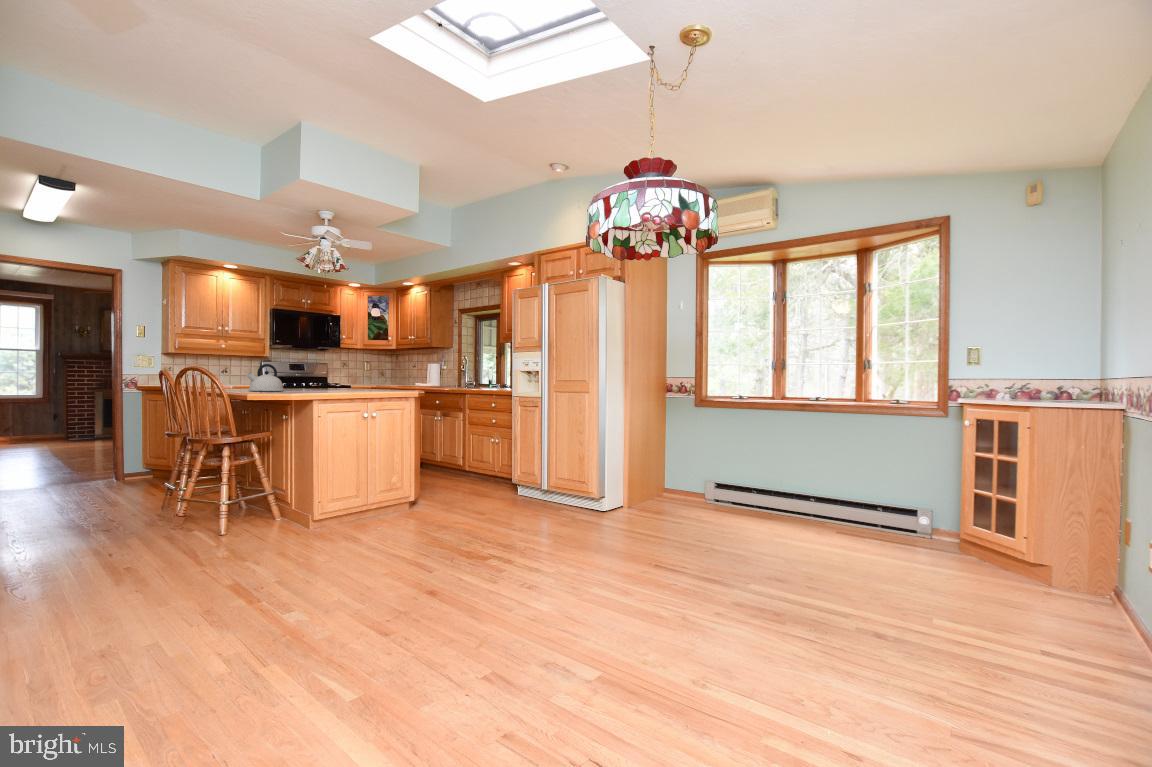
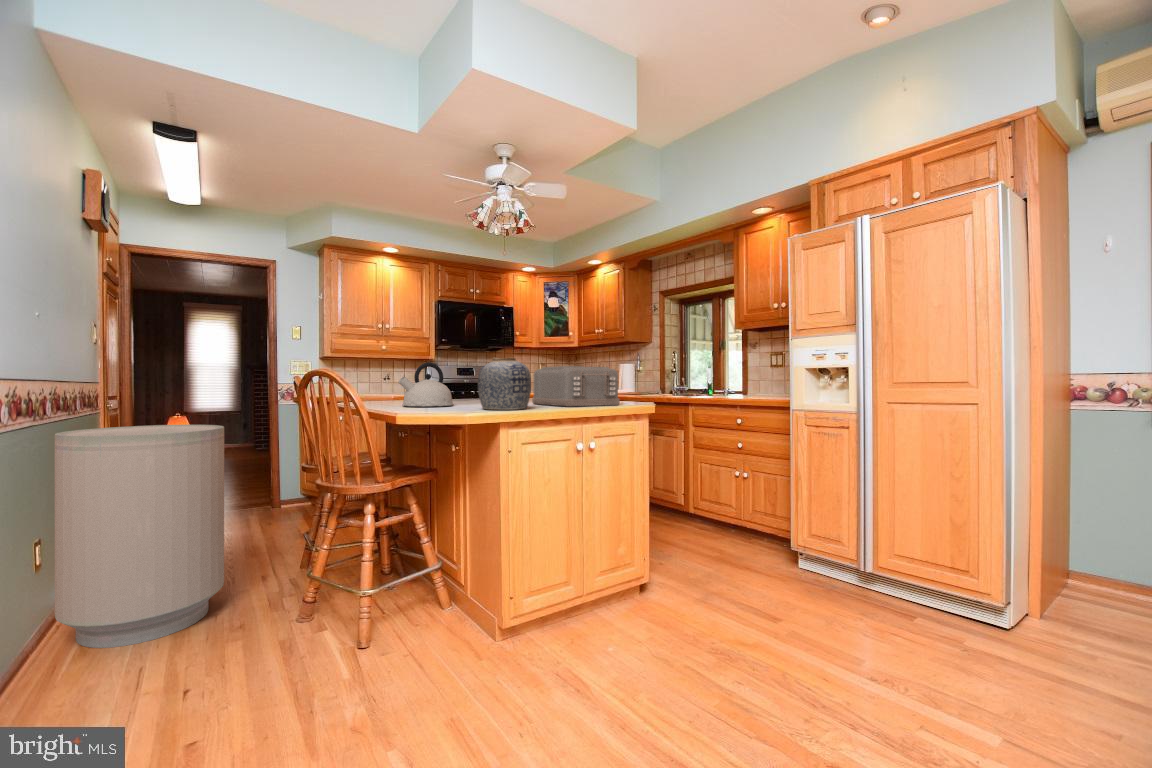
vase: none [299,363,333,393] -> present [478,358,531,410]
toaster: none [338,368,394,392] -> present [532,366,620,406]
trash can: none [7,402,121,536] -> present [55,425,224,648]

